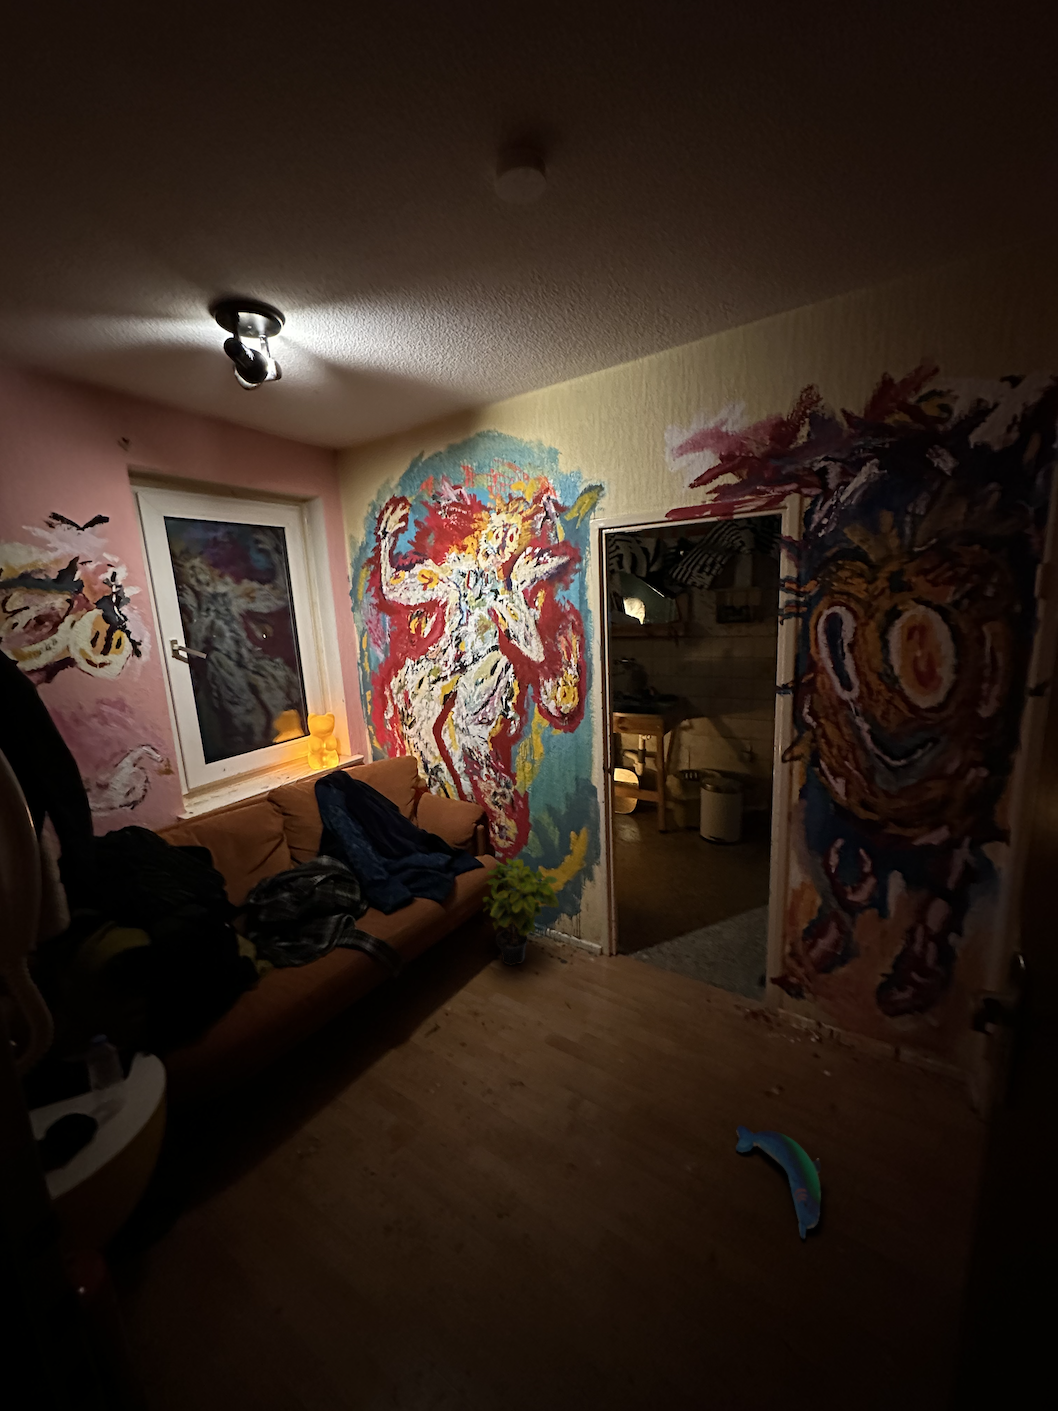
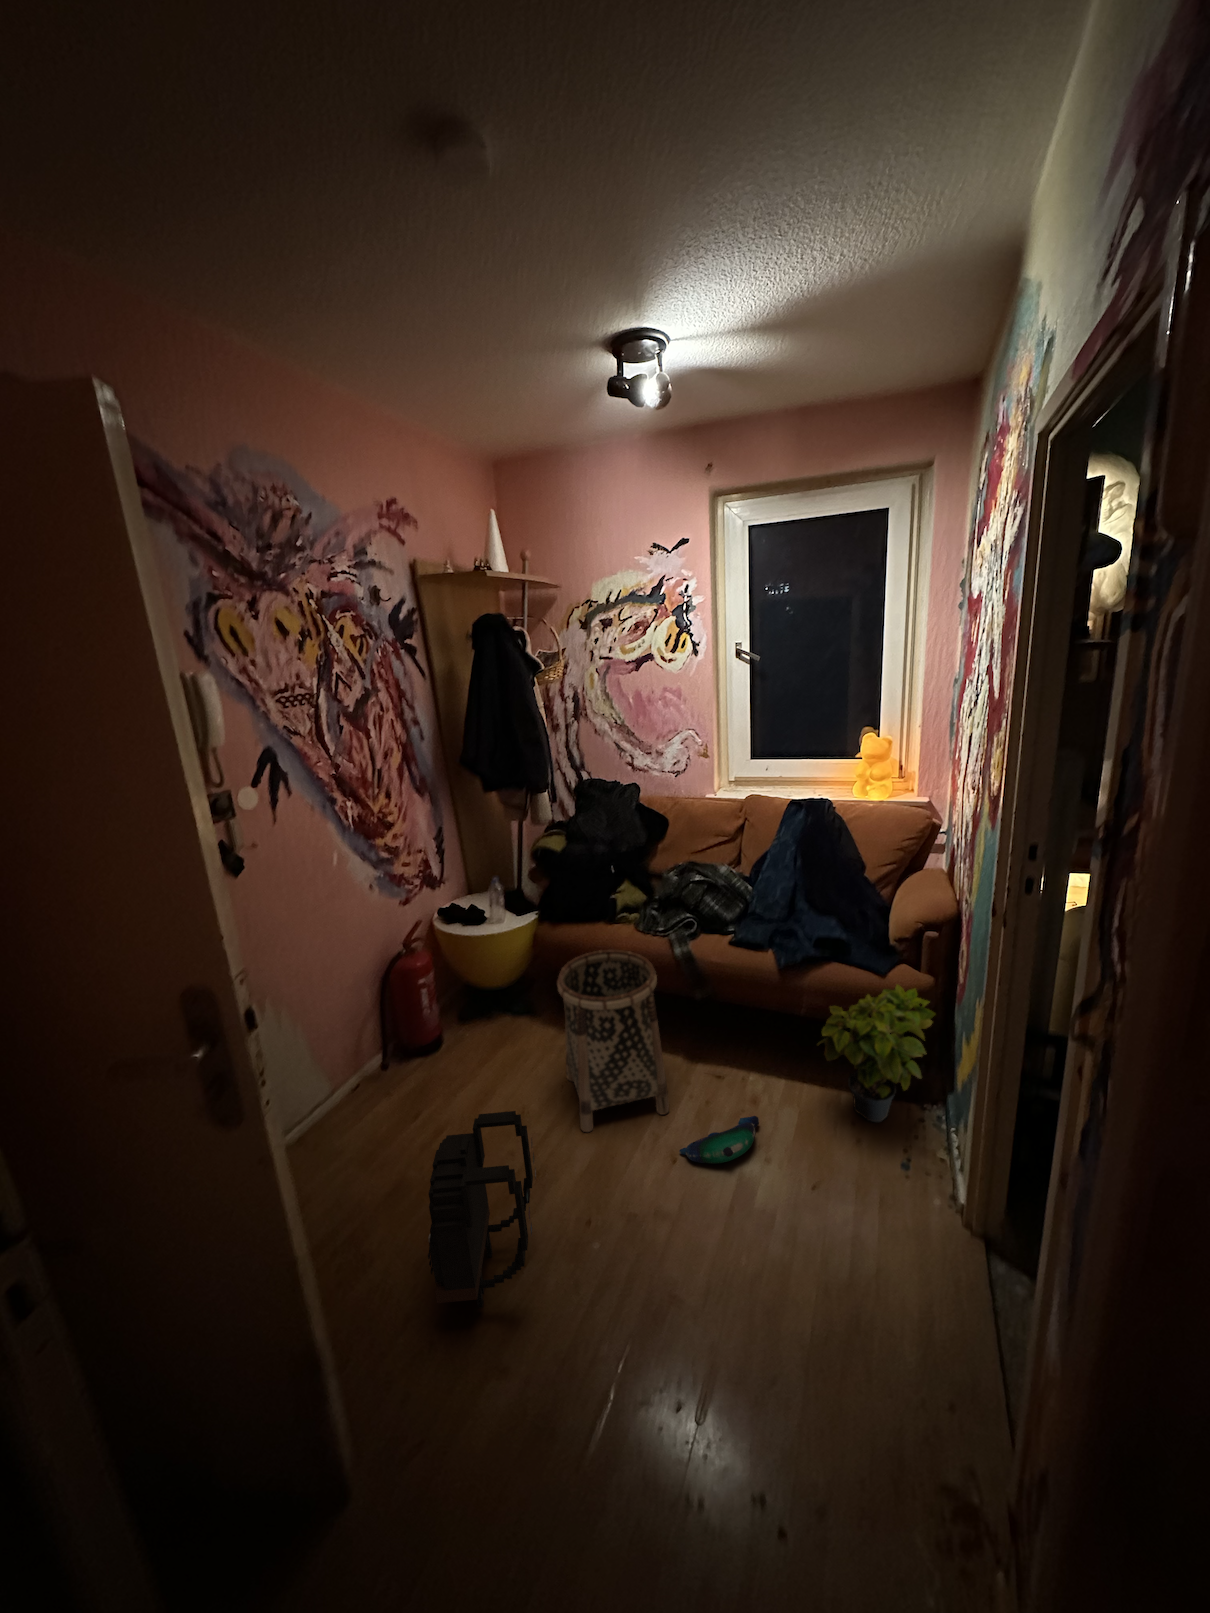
basket: none [337,953,462,1178] -> present [557,950,669,1132]
backpack: none [573,1096,690,1326] -> present [428,1111,536,1308]
plush toy: present [736,1125,821,1239] -> present [679,1116,759,1164]

